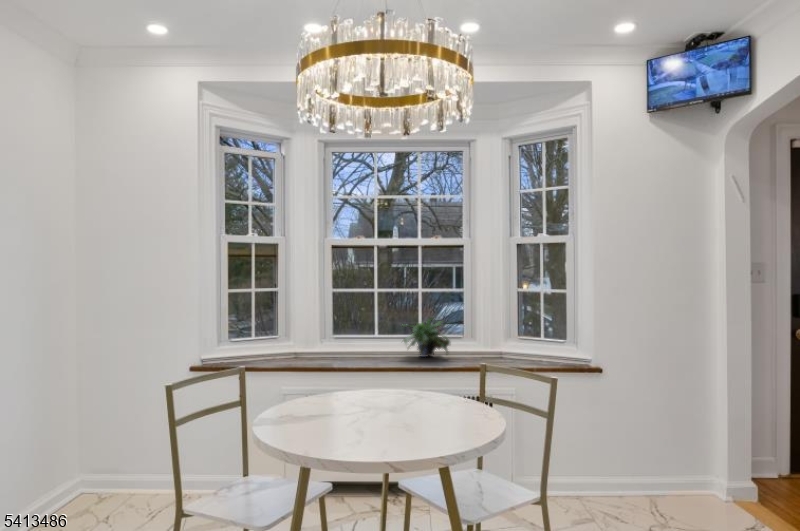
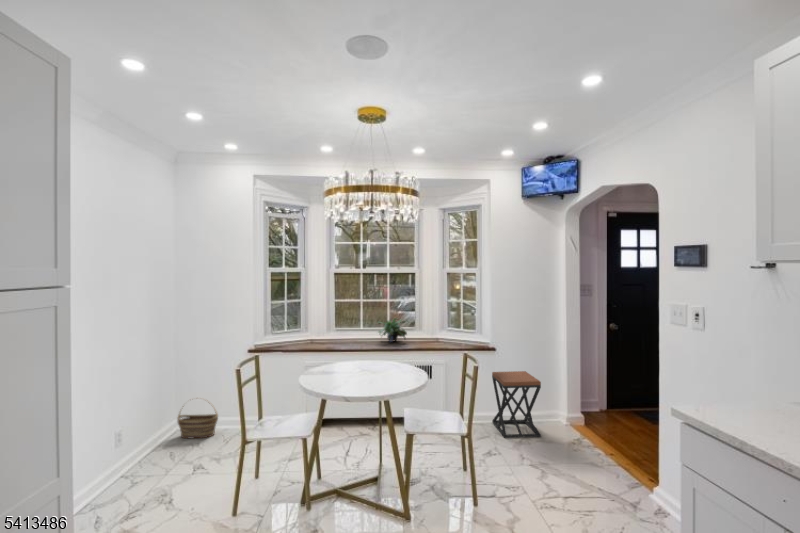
stool: none [597,408,687,521] -> present [492,371,541,438]
basket: none [77,442,142,507] -> present [177,410,218,438]

